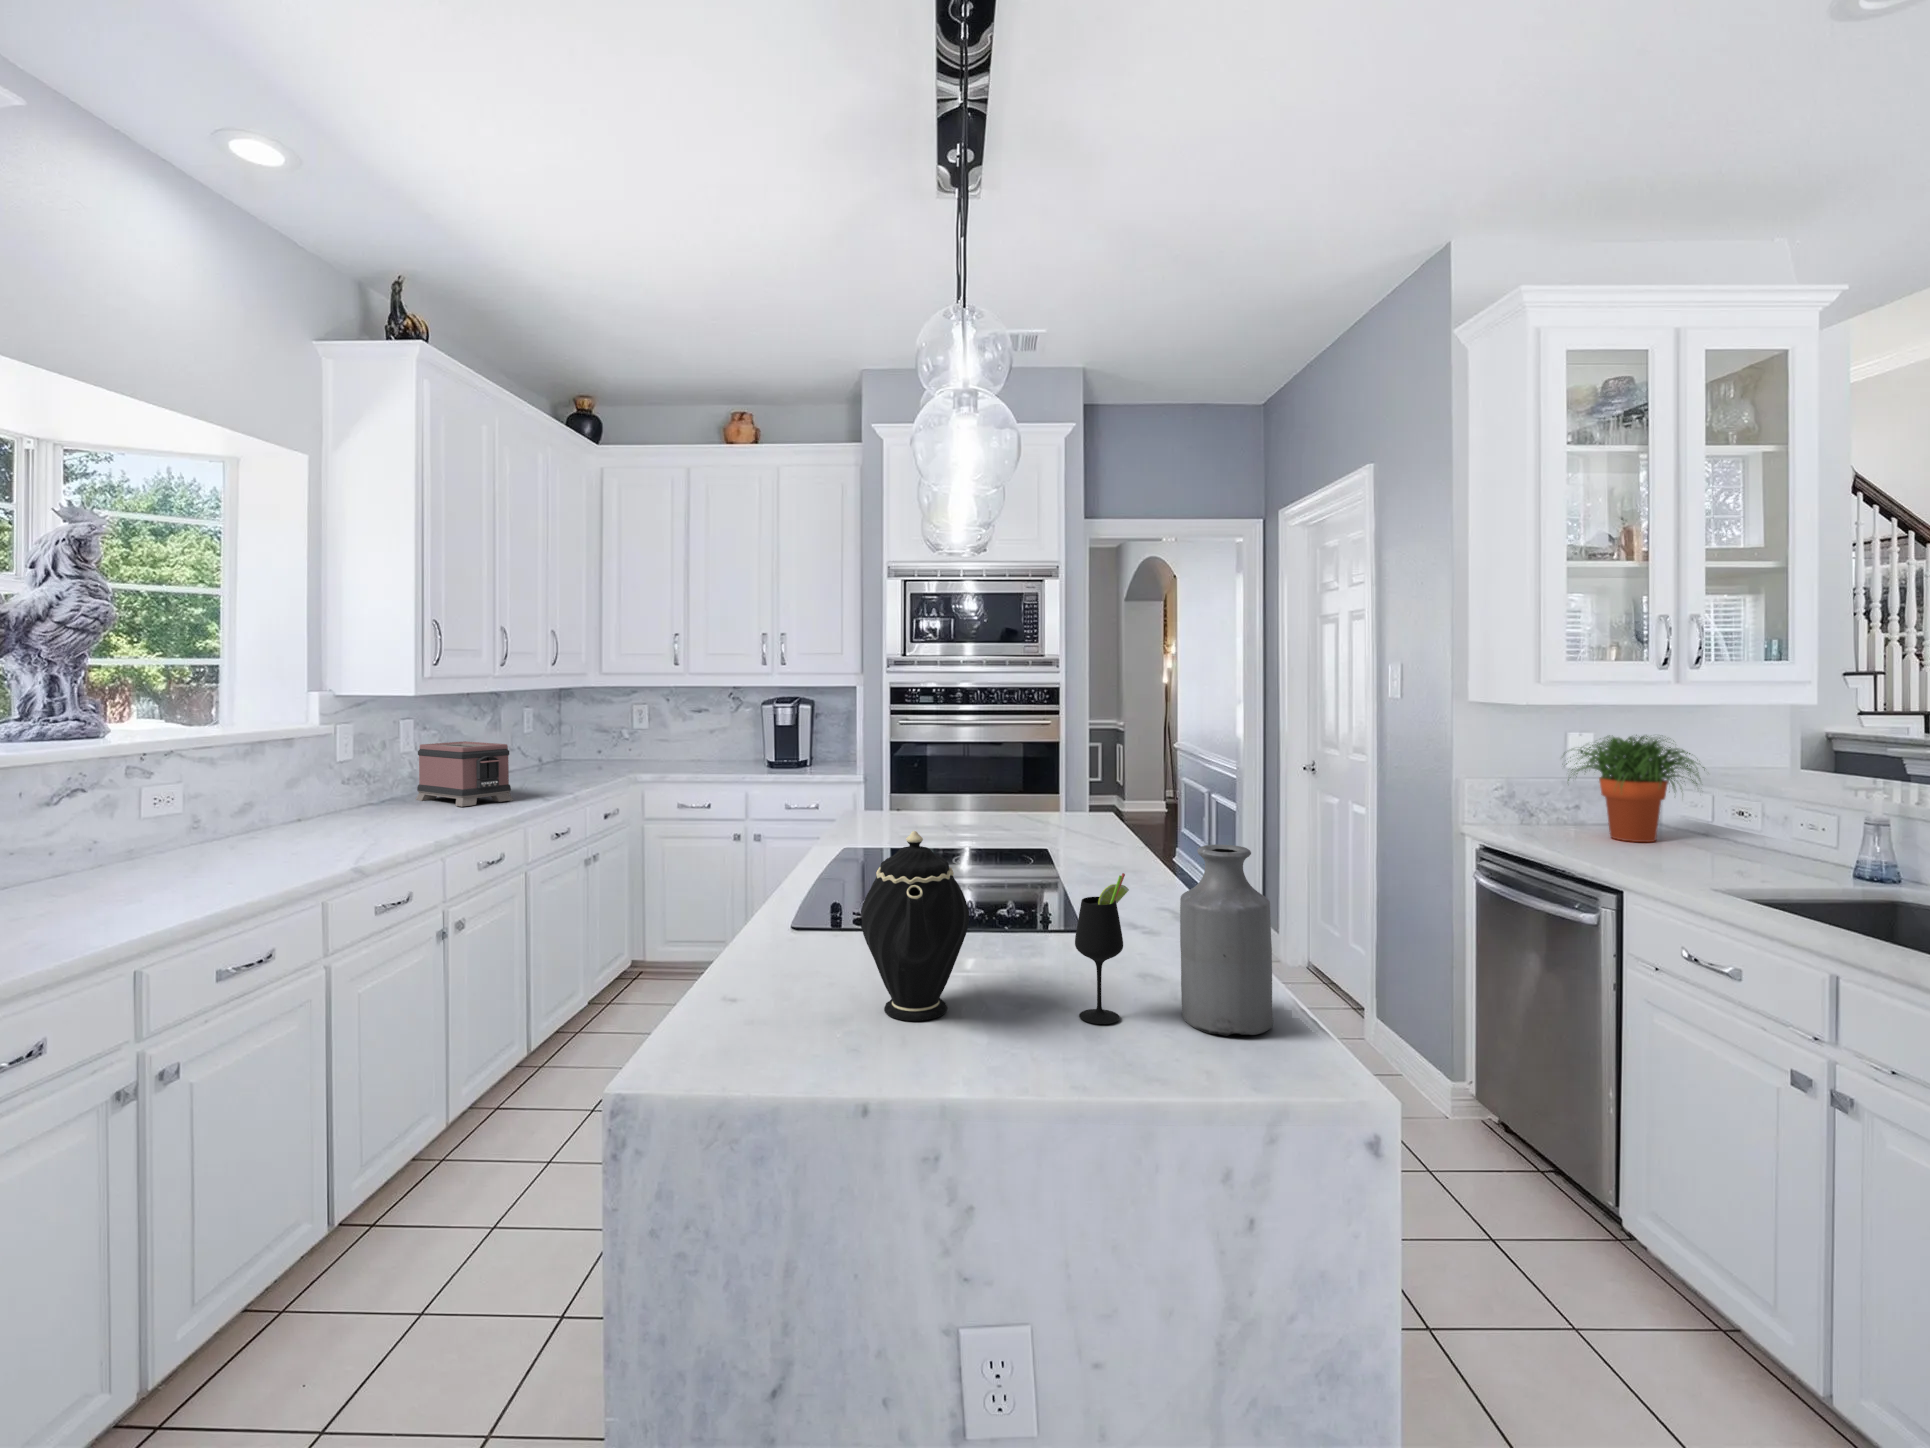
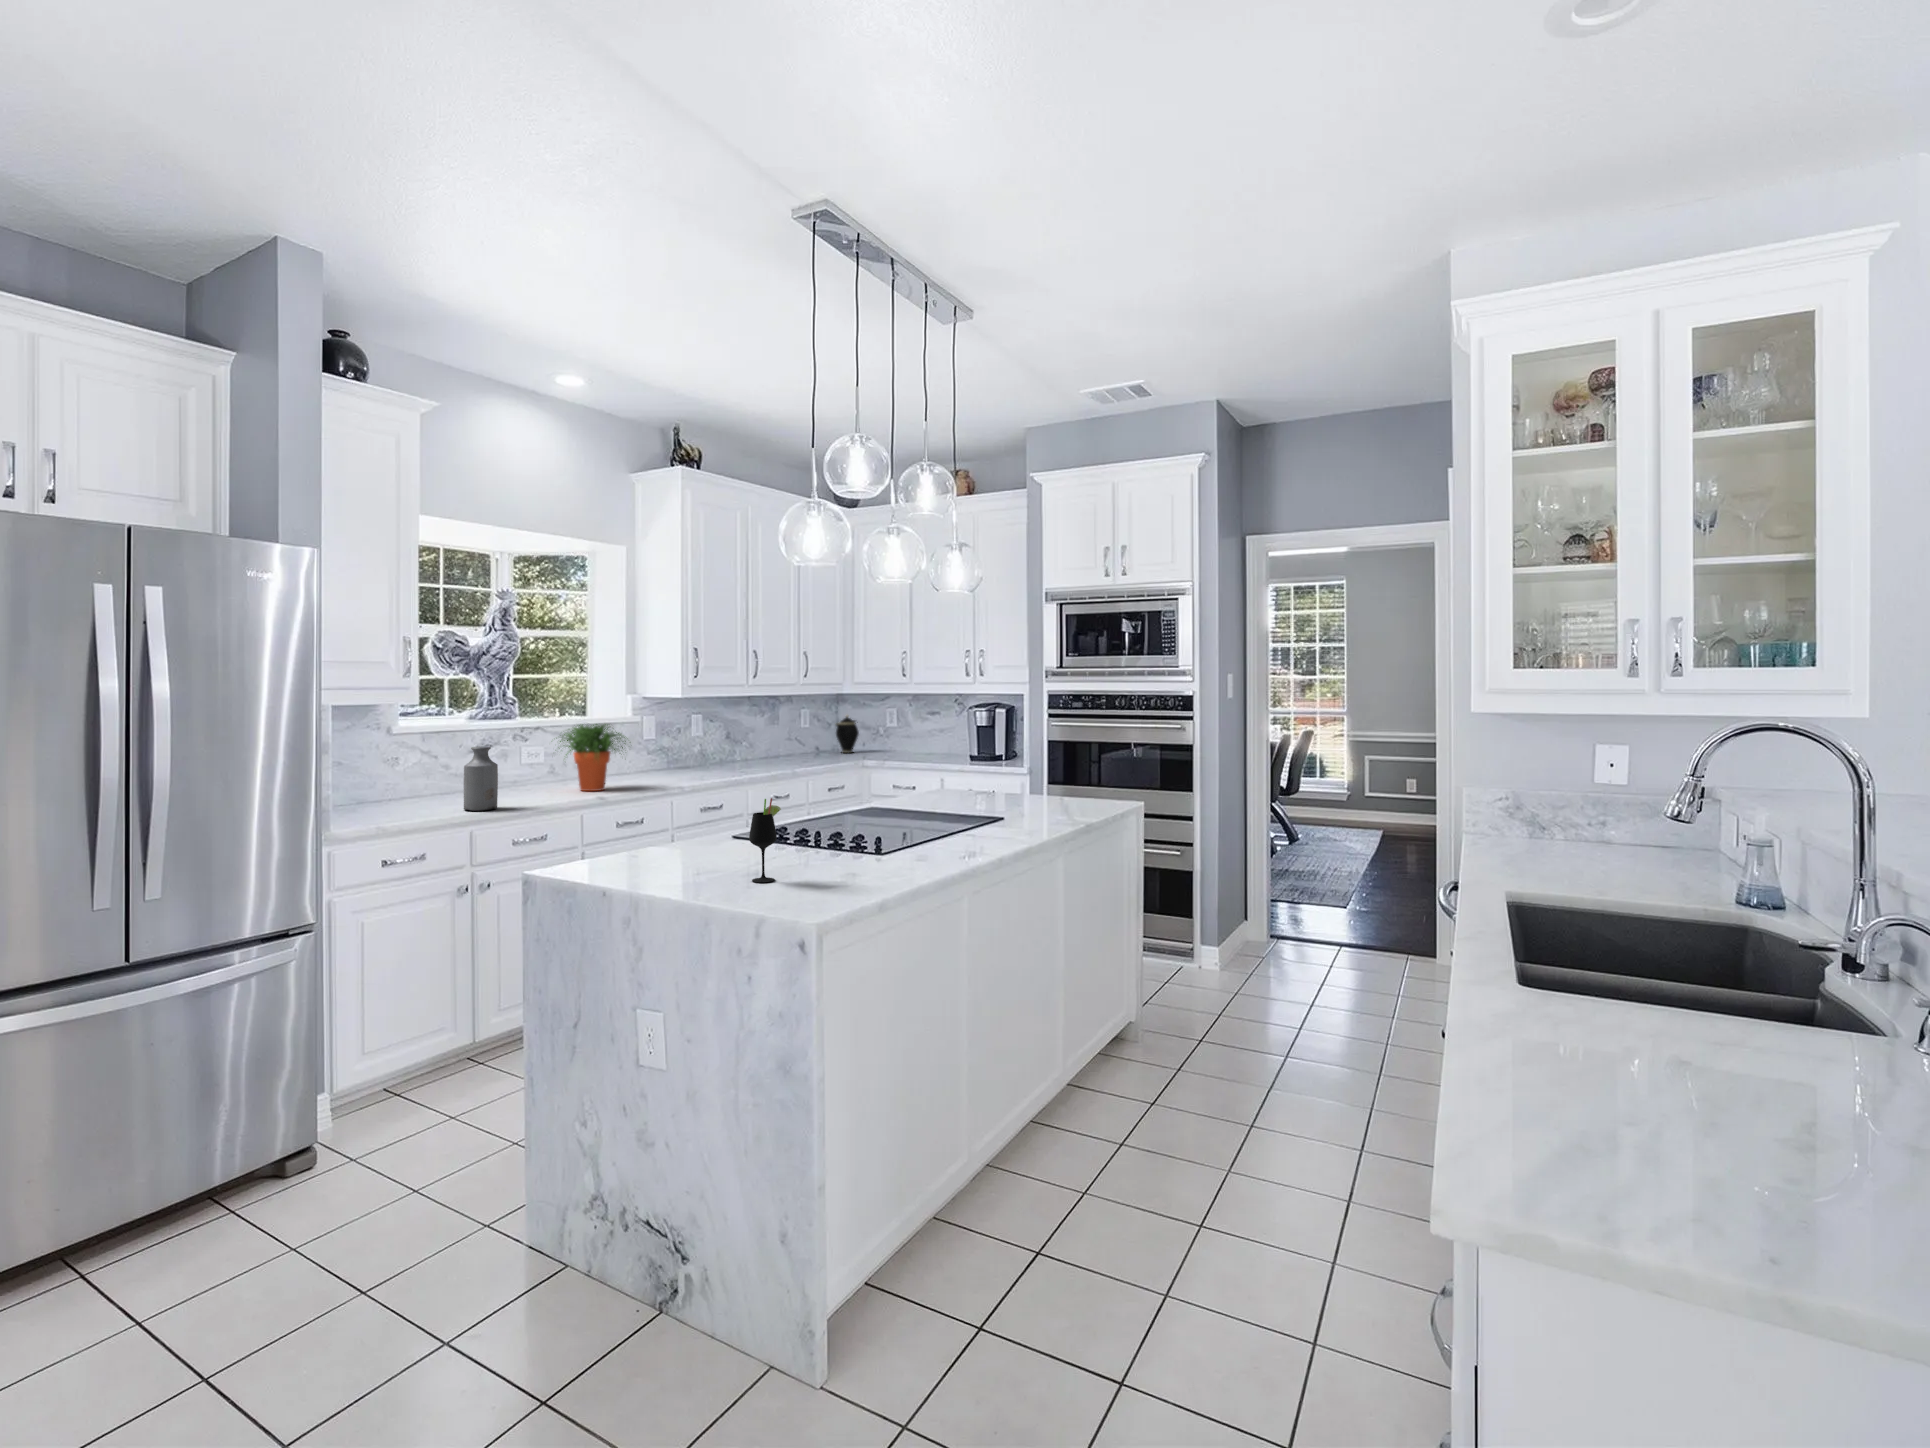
potted plant: present [1566,735,1704,842] -> present [558,724,626,791]
toaster: present [416,741,513,807] -> none [699,730,750,774]
teapot: present [861,831,969,1021] -> present [836,715,859,753]
bottle: present [1180,844,1273,1036] -> present [464,746,498,811]

